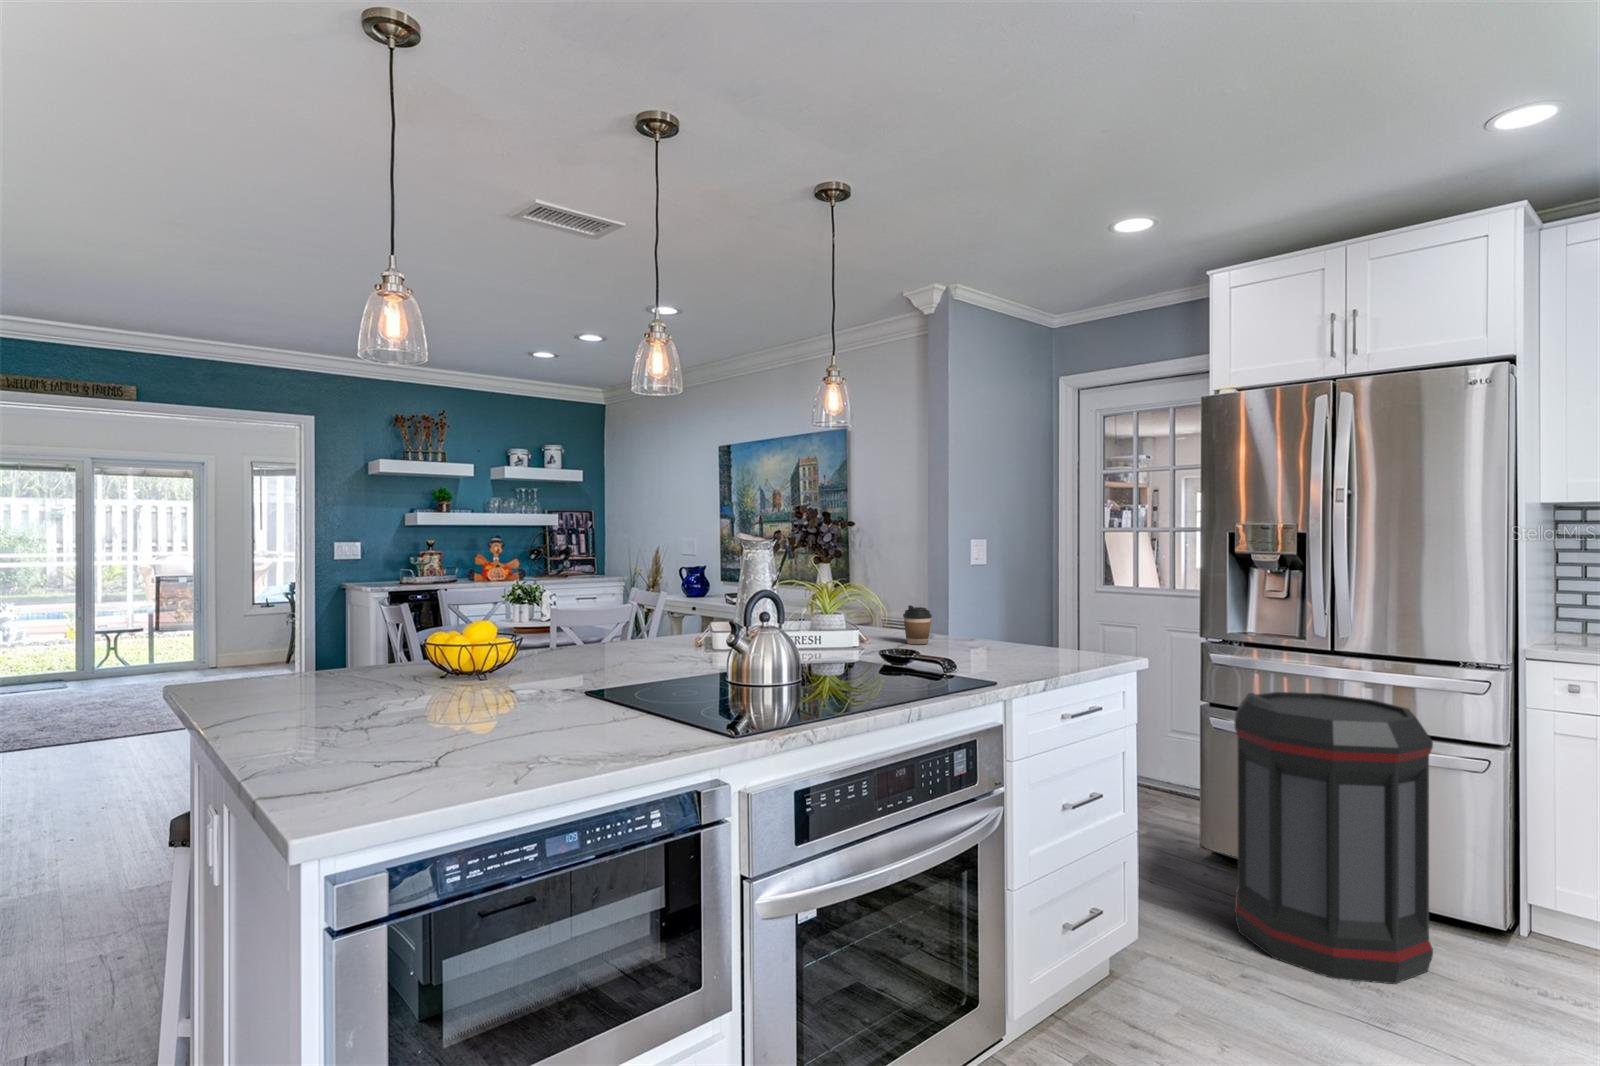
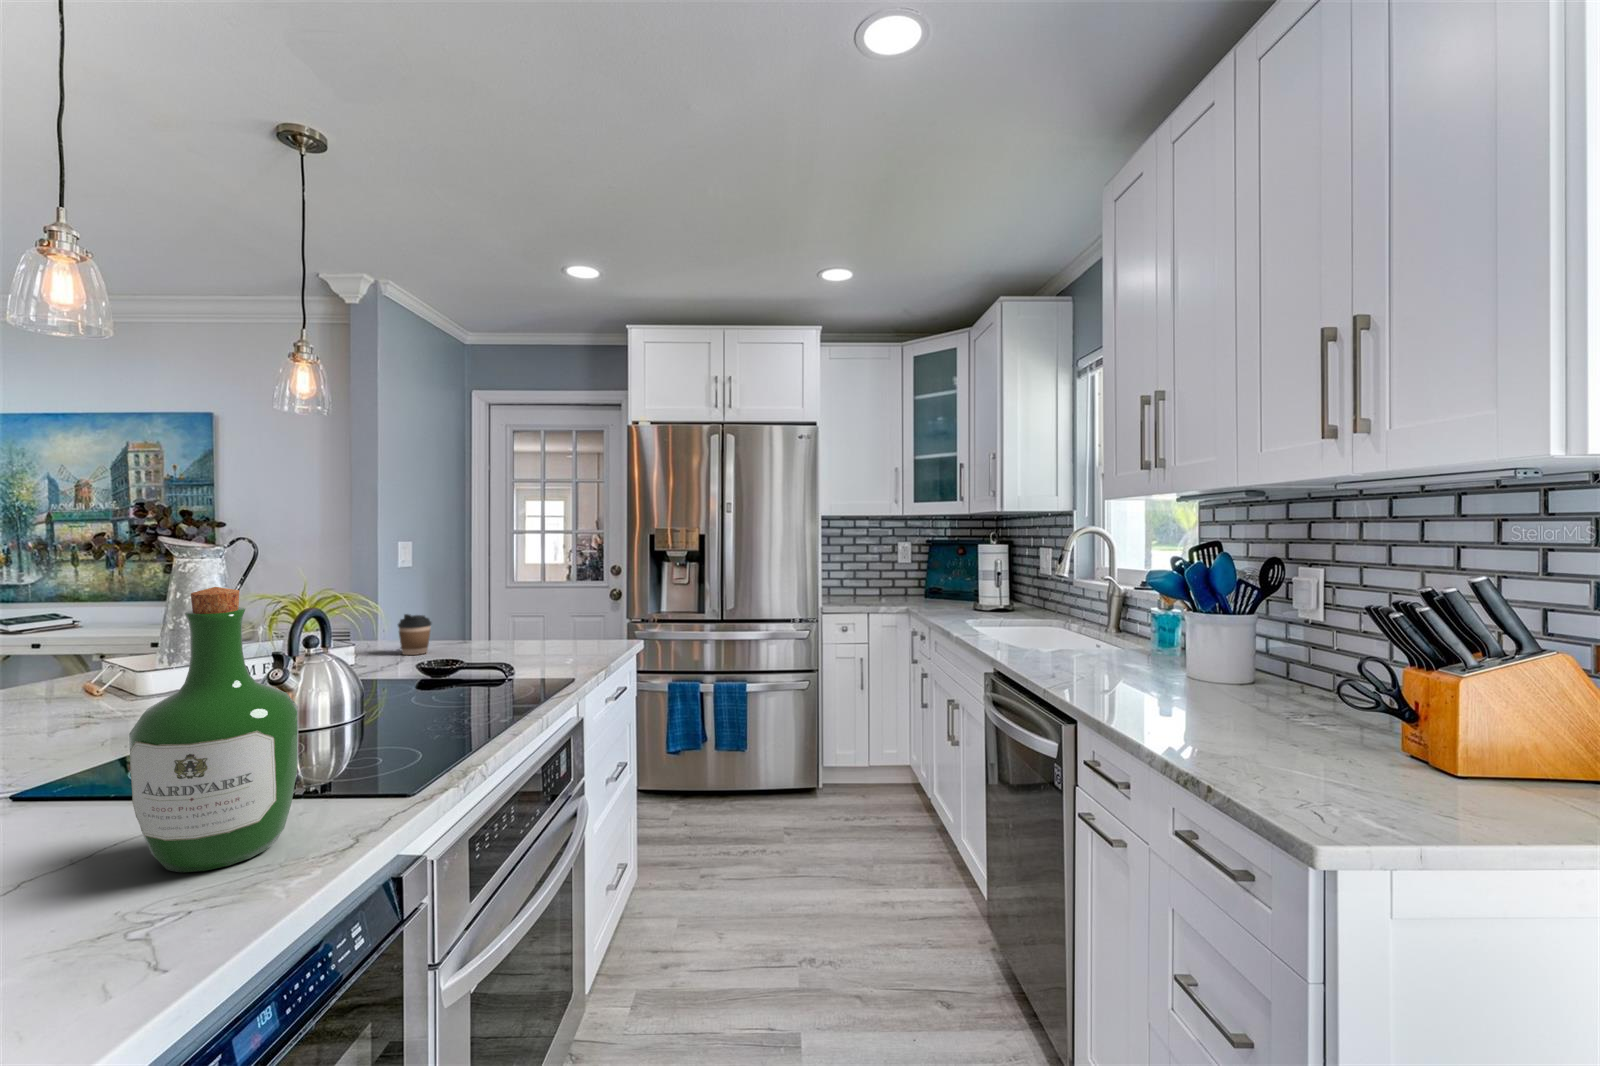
wine bottle: none [568,563,658,747] -> present [129,587,298,873]
trash can: present [1234,692,1433,984] -> none [672,651,795,854]

